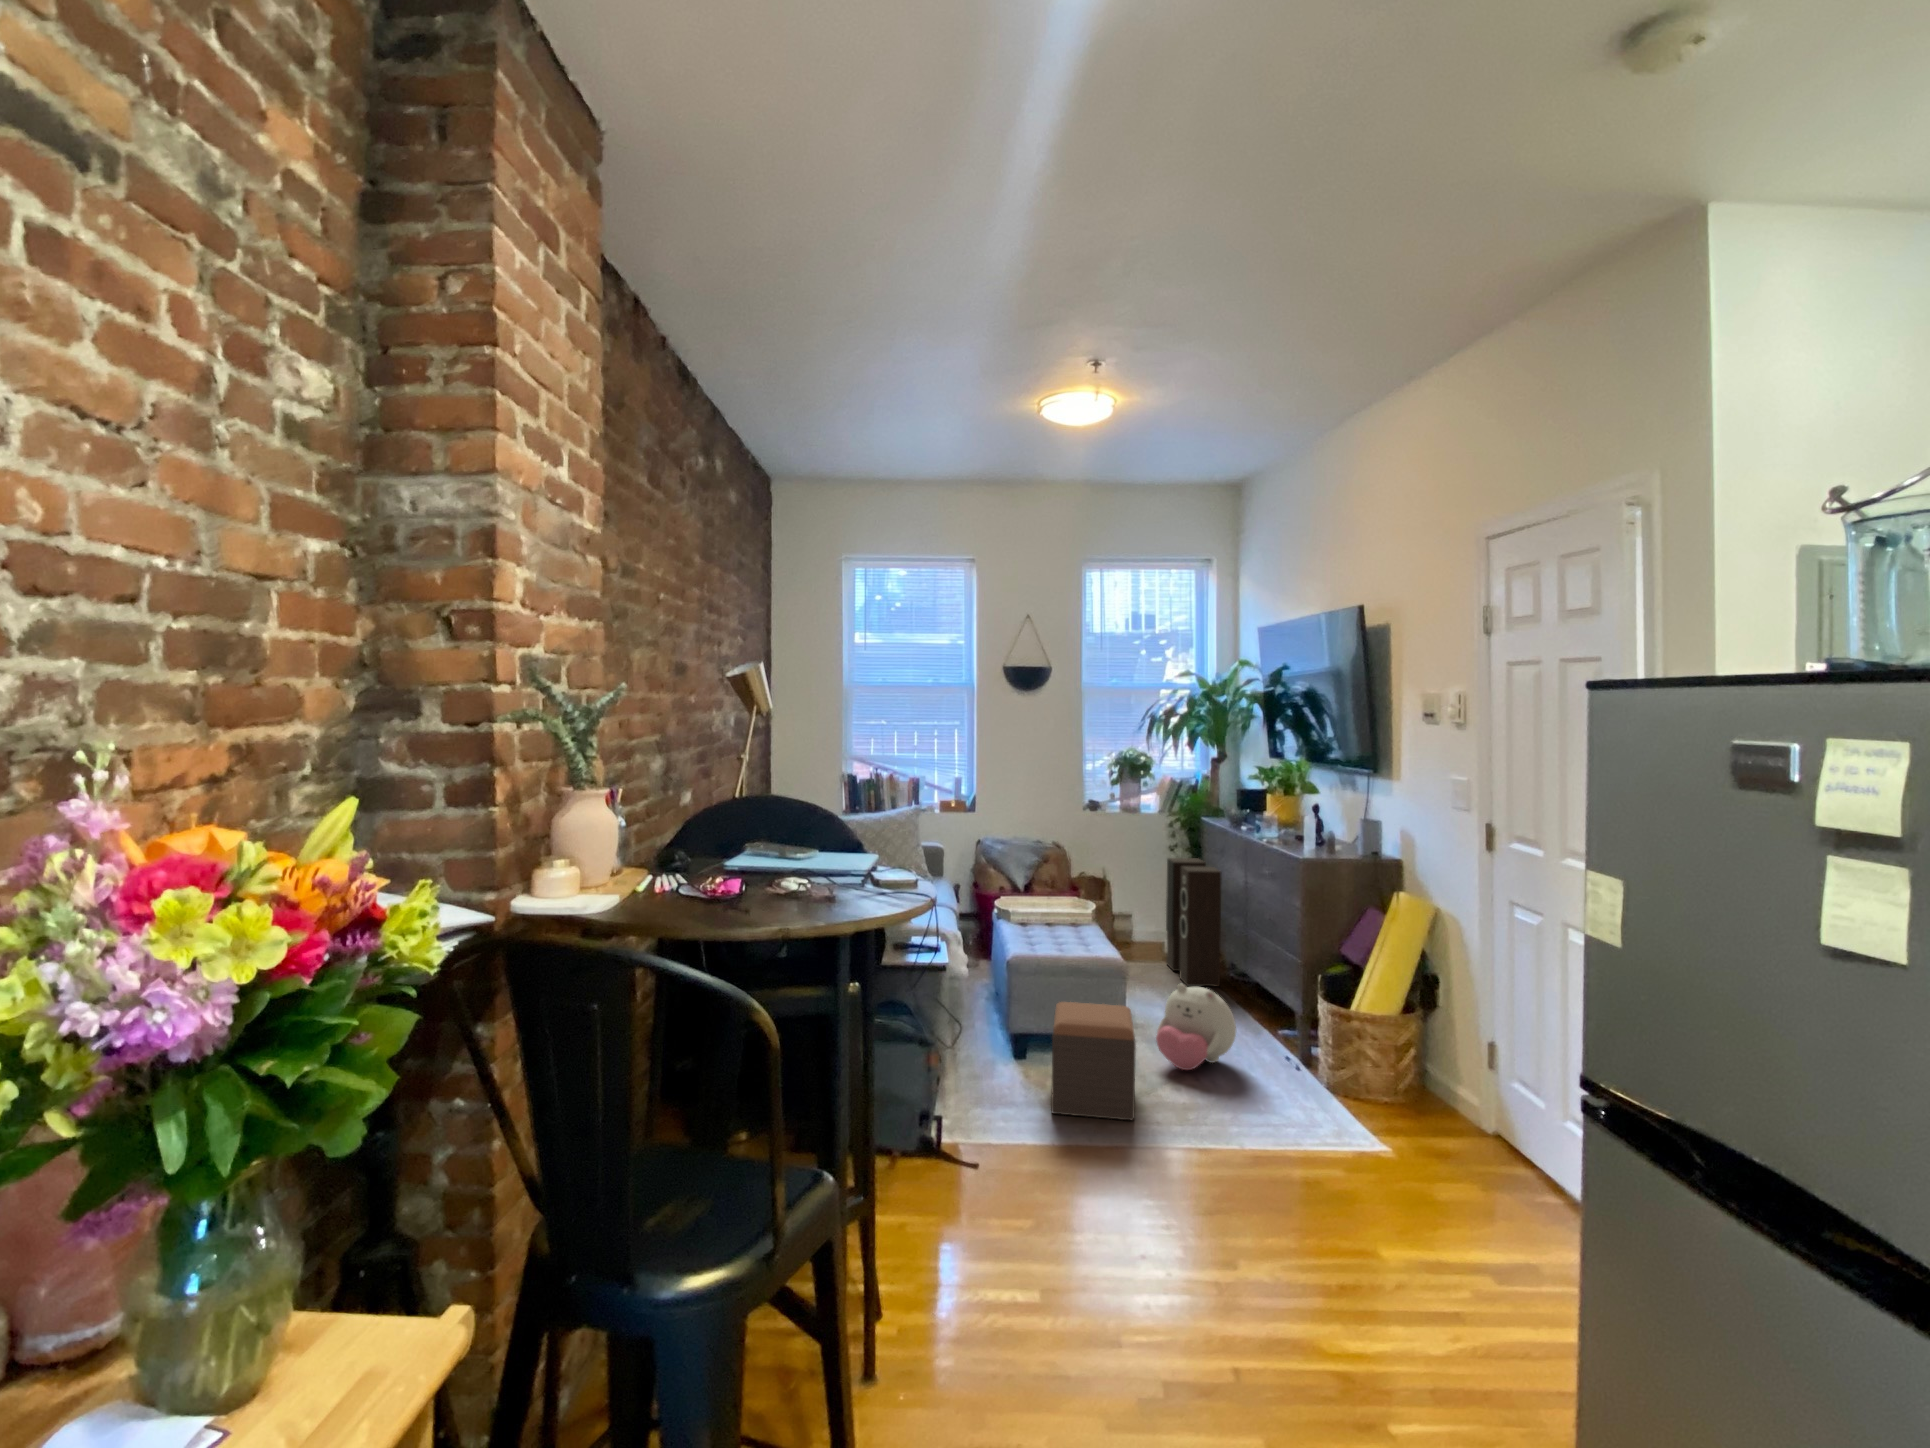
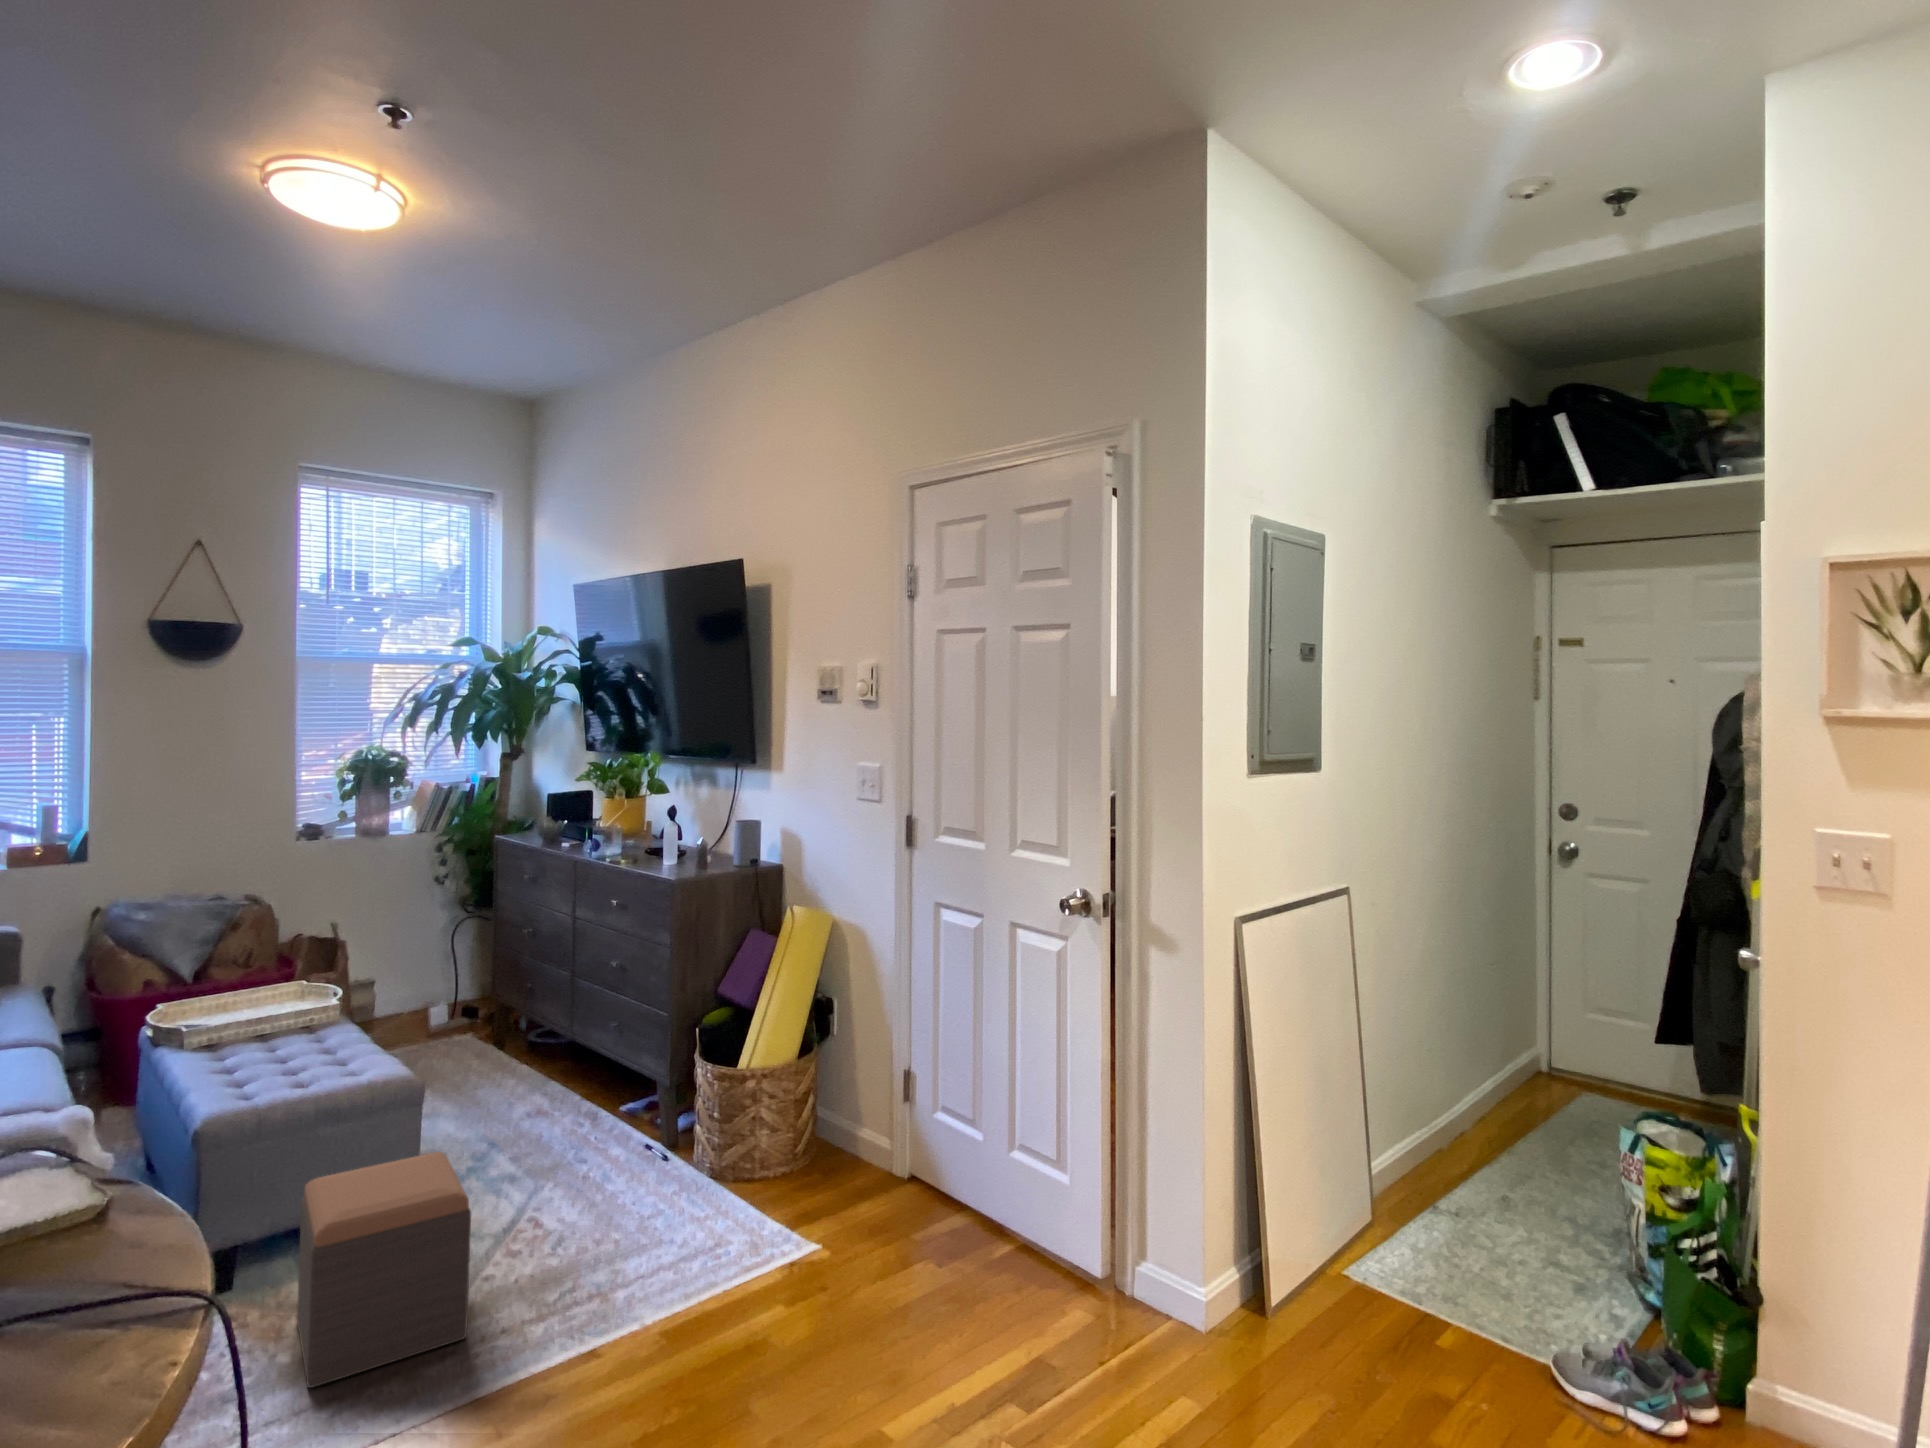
speaker: present [1166,858,1221,986] -> none [439,893,533,1076]
plush toy: present [1156,984,1236,1070] -> none [473,1084,593,1216]

